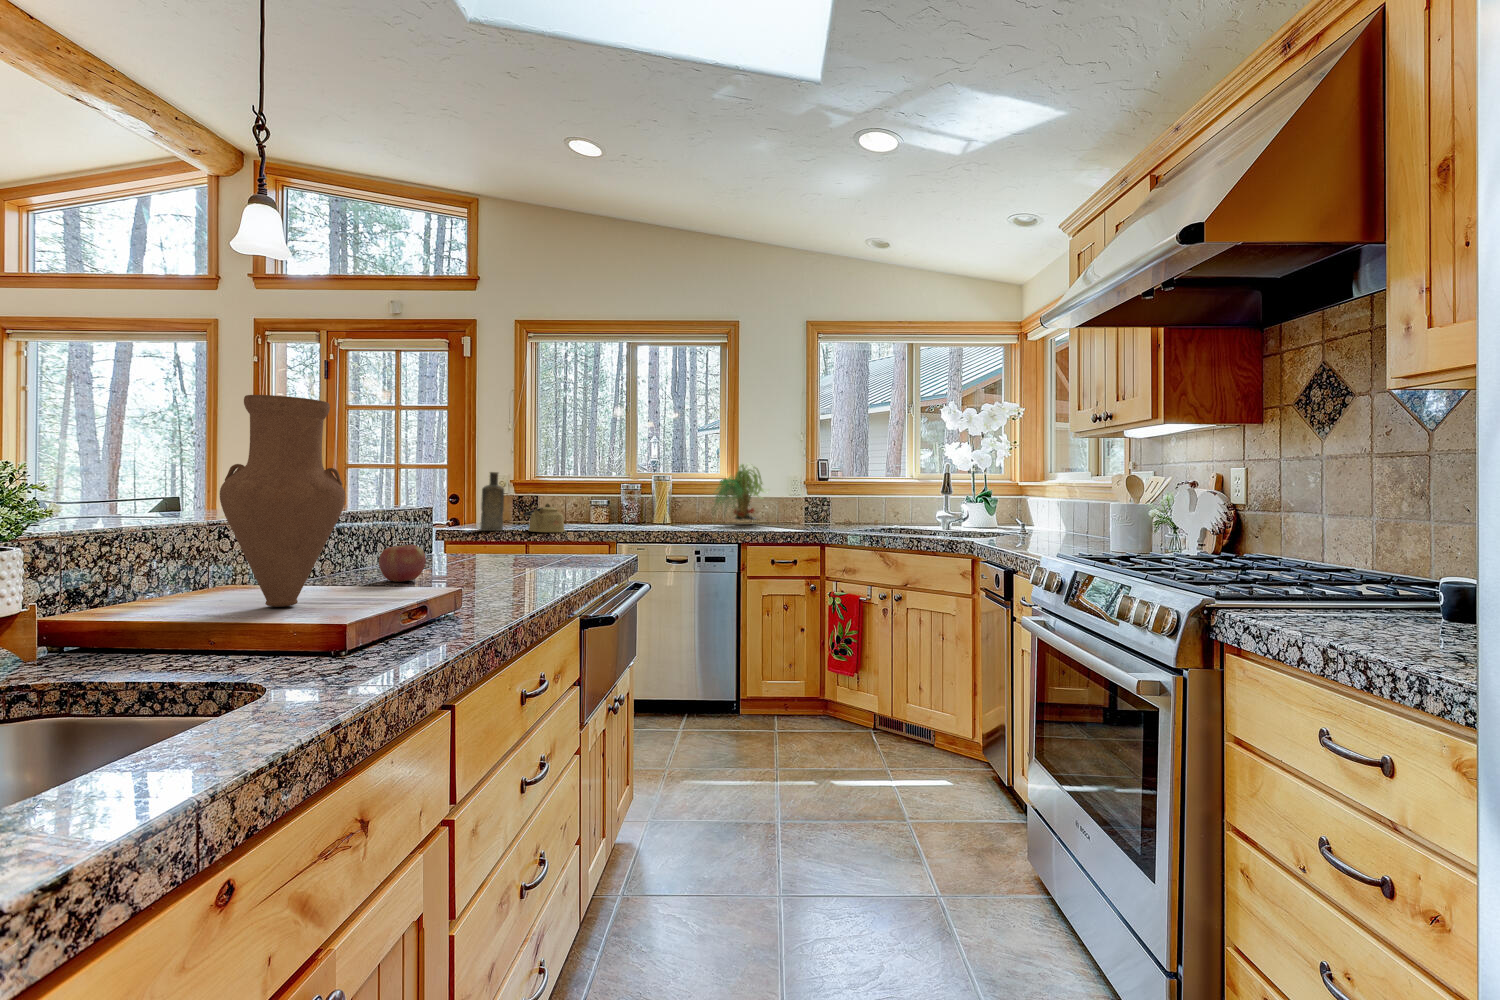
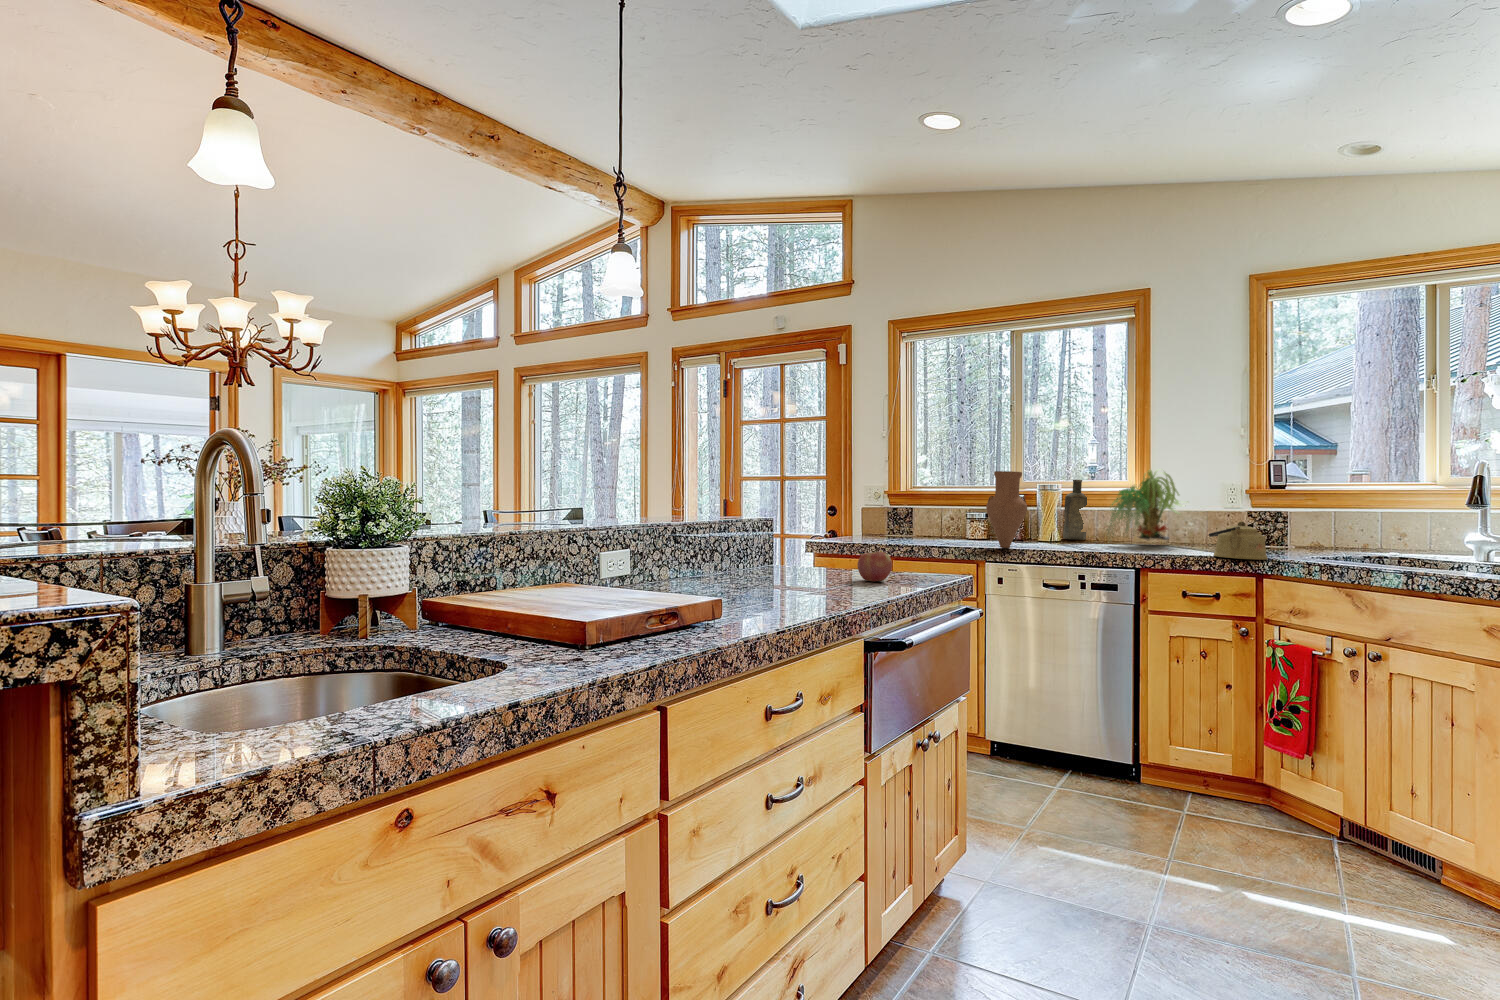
vase: present [220,395,345,607] -> present [986,471,1027,548]
bottle: present [480,472,504,531] -> present [1063,480,1087,540]
kettle: present [523,504,565,532] -> present [1209,521,1268,560]
apple: present [379,545,426,582] -> present [857,552,892,582]

